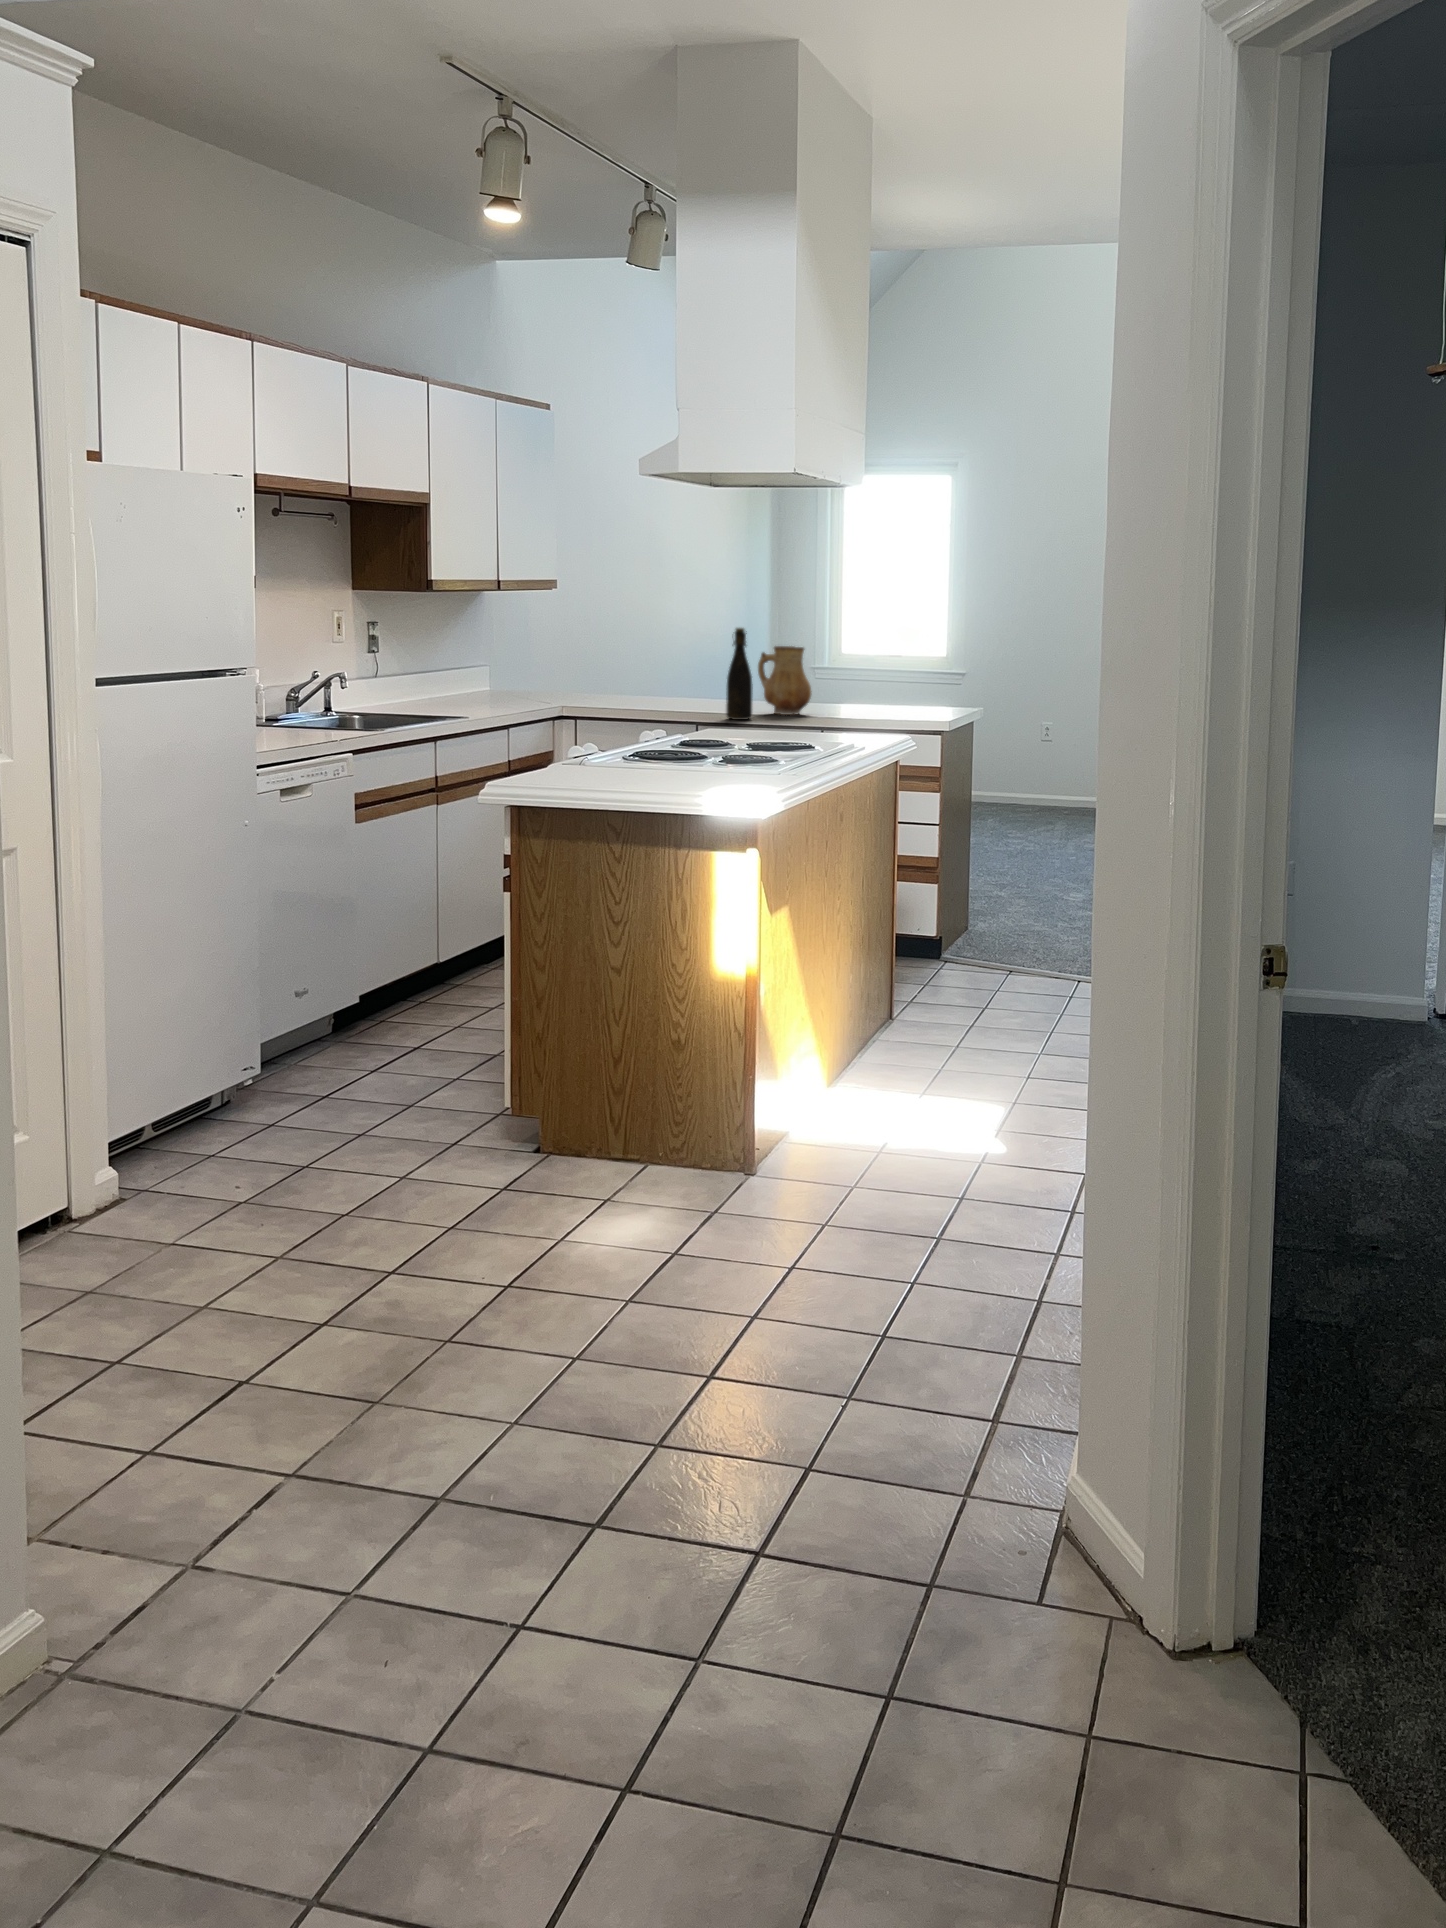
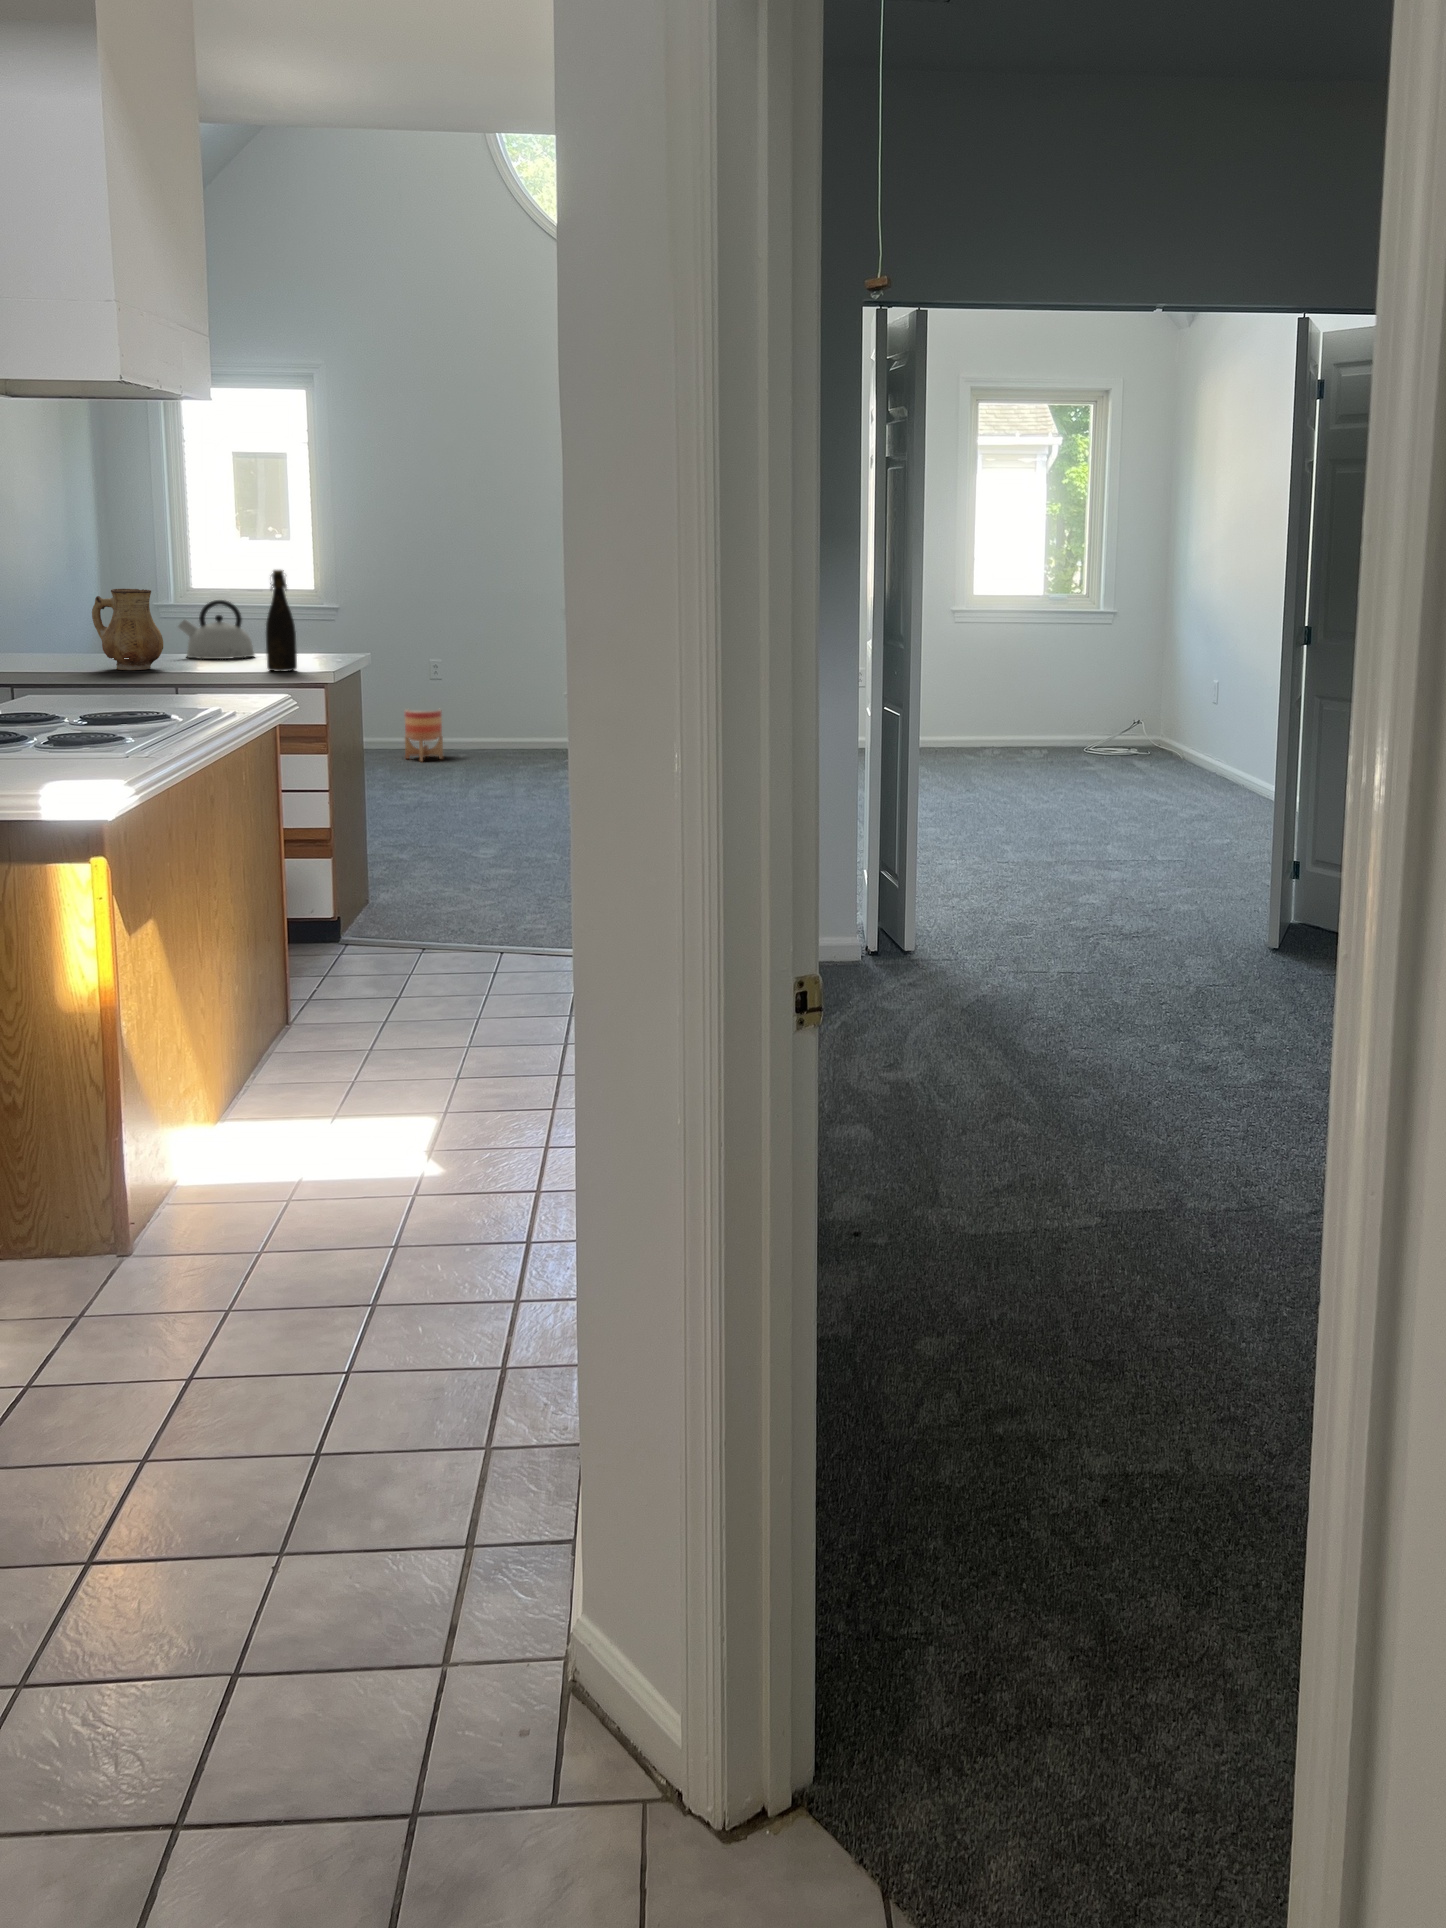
bottle: present [726,628,753,720] -> present [266,570,297,672]
kettle: none [824,658,885,709] -> present [178,600,254,659]
planter: none [1013,766,1048,816] -> present [405,709,443,761]

